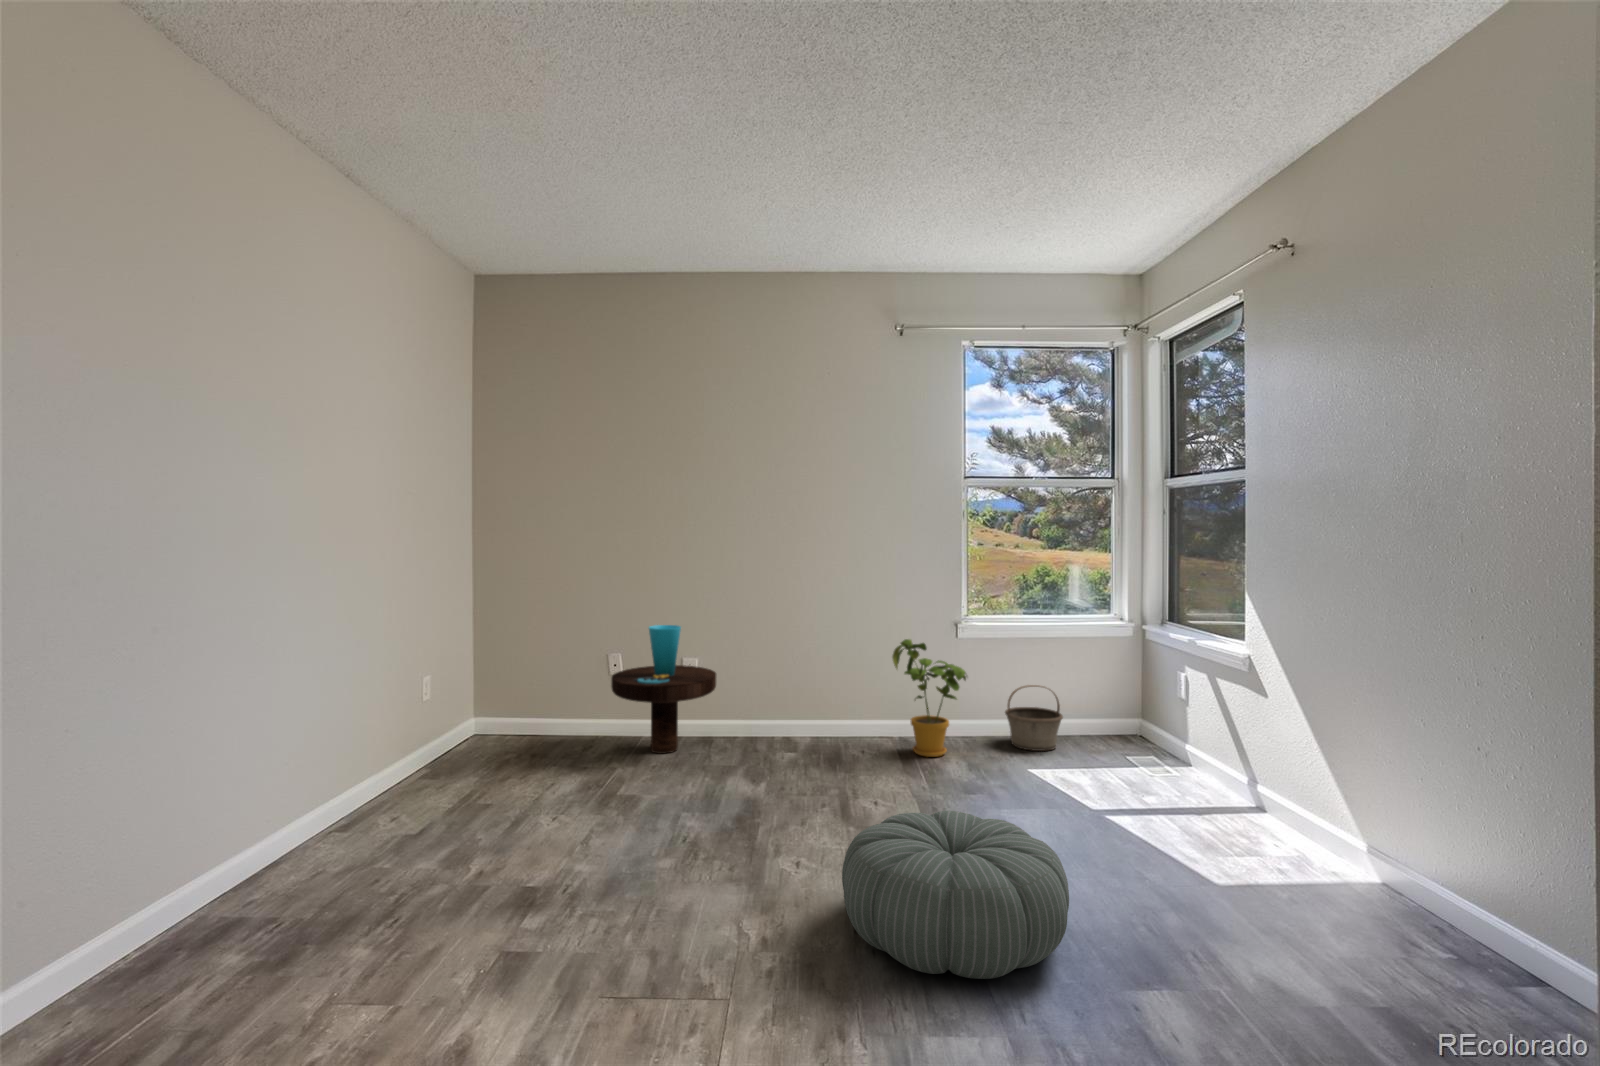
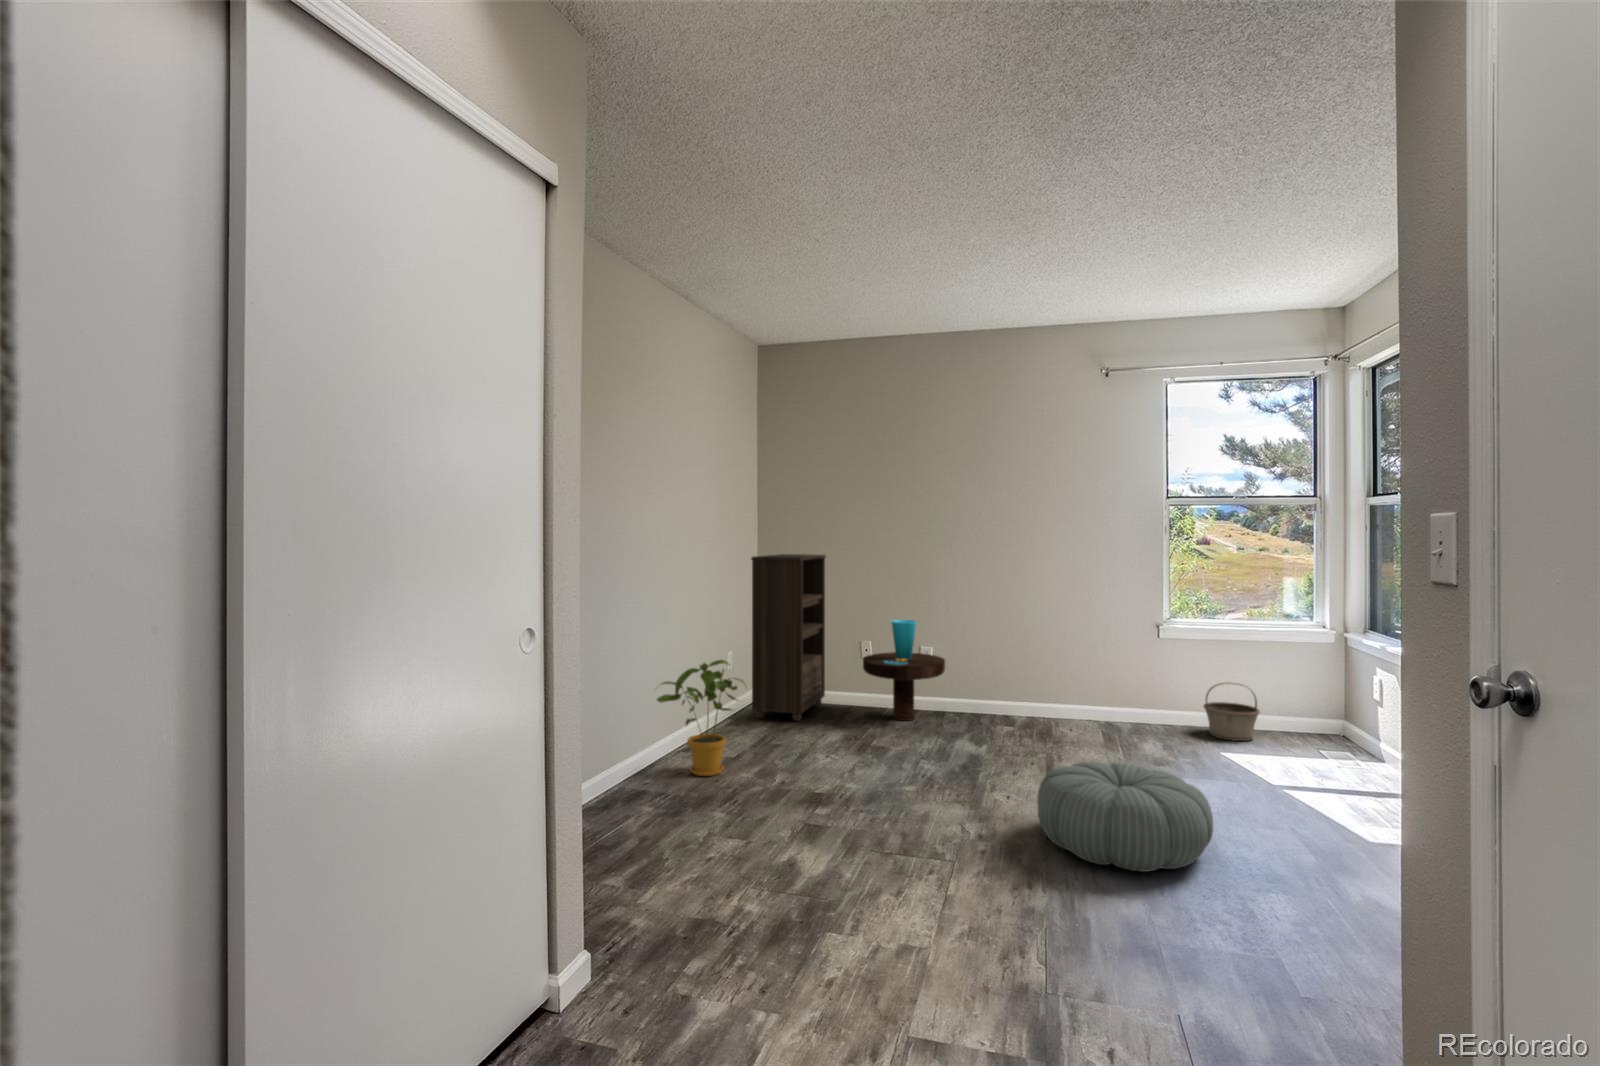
bookshelf: none [455,543,565,765] -> present [751,554,826,721]
house plant: present [892,639,966,757] -> present [657,660,745,776]

